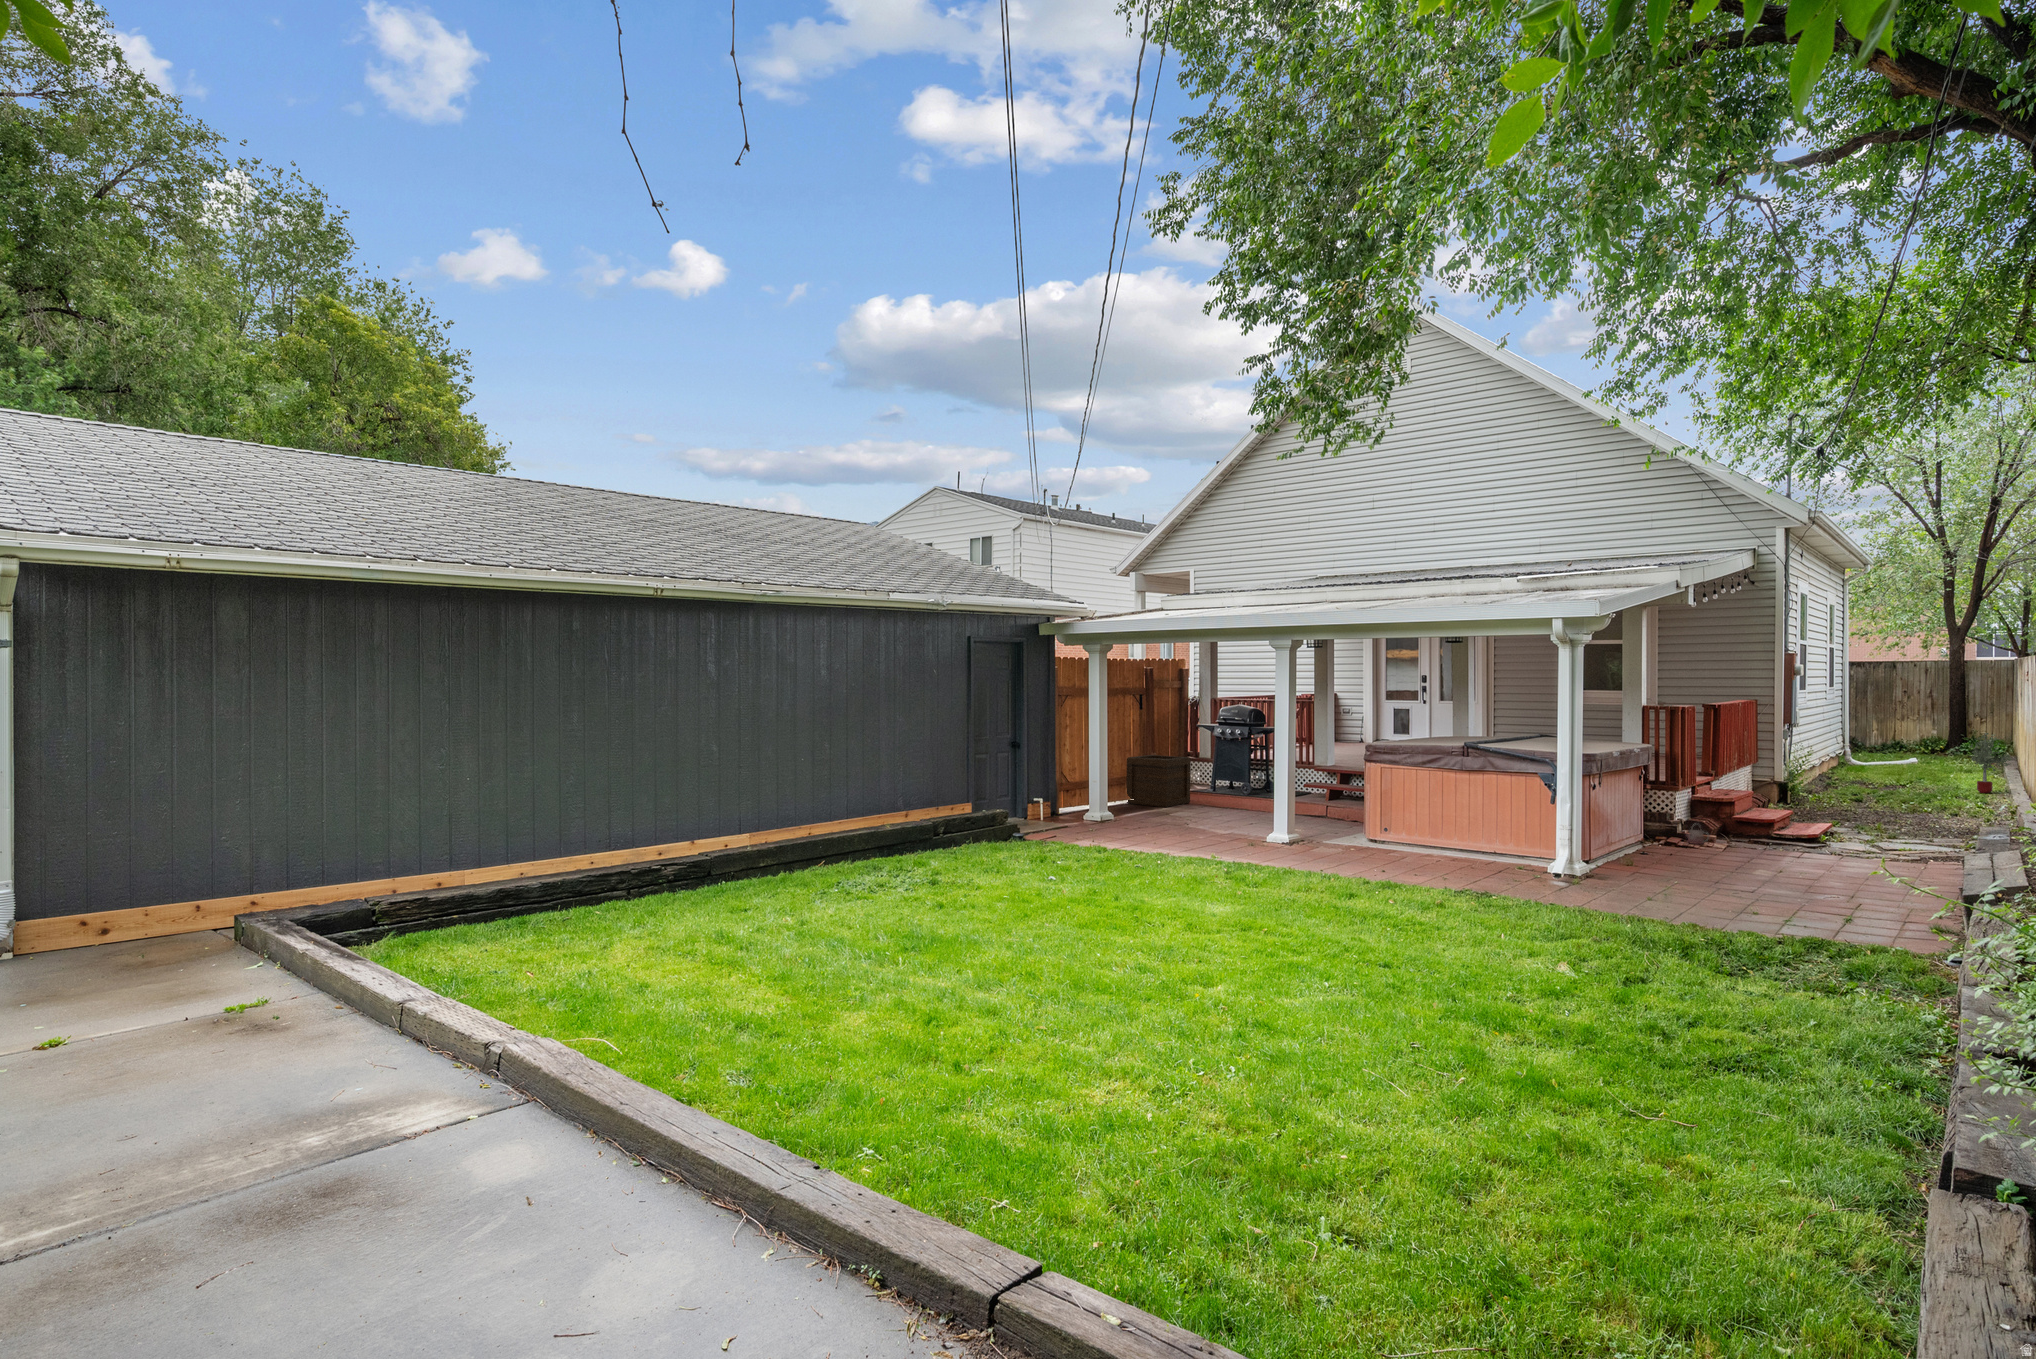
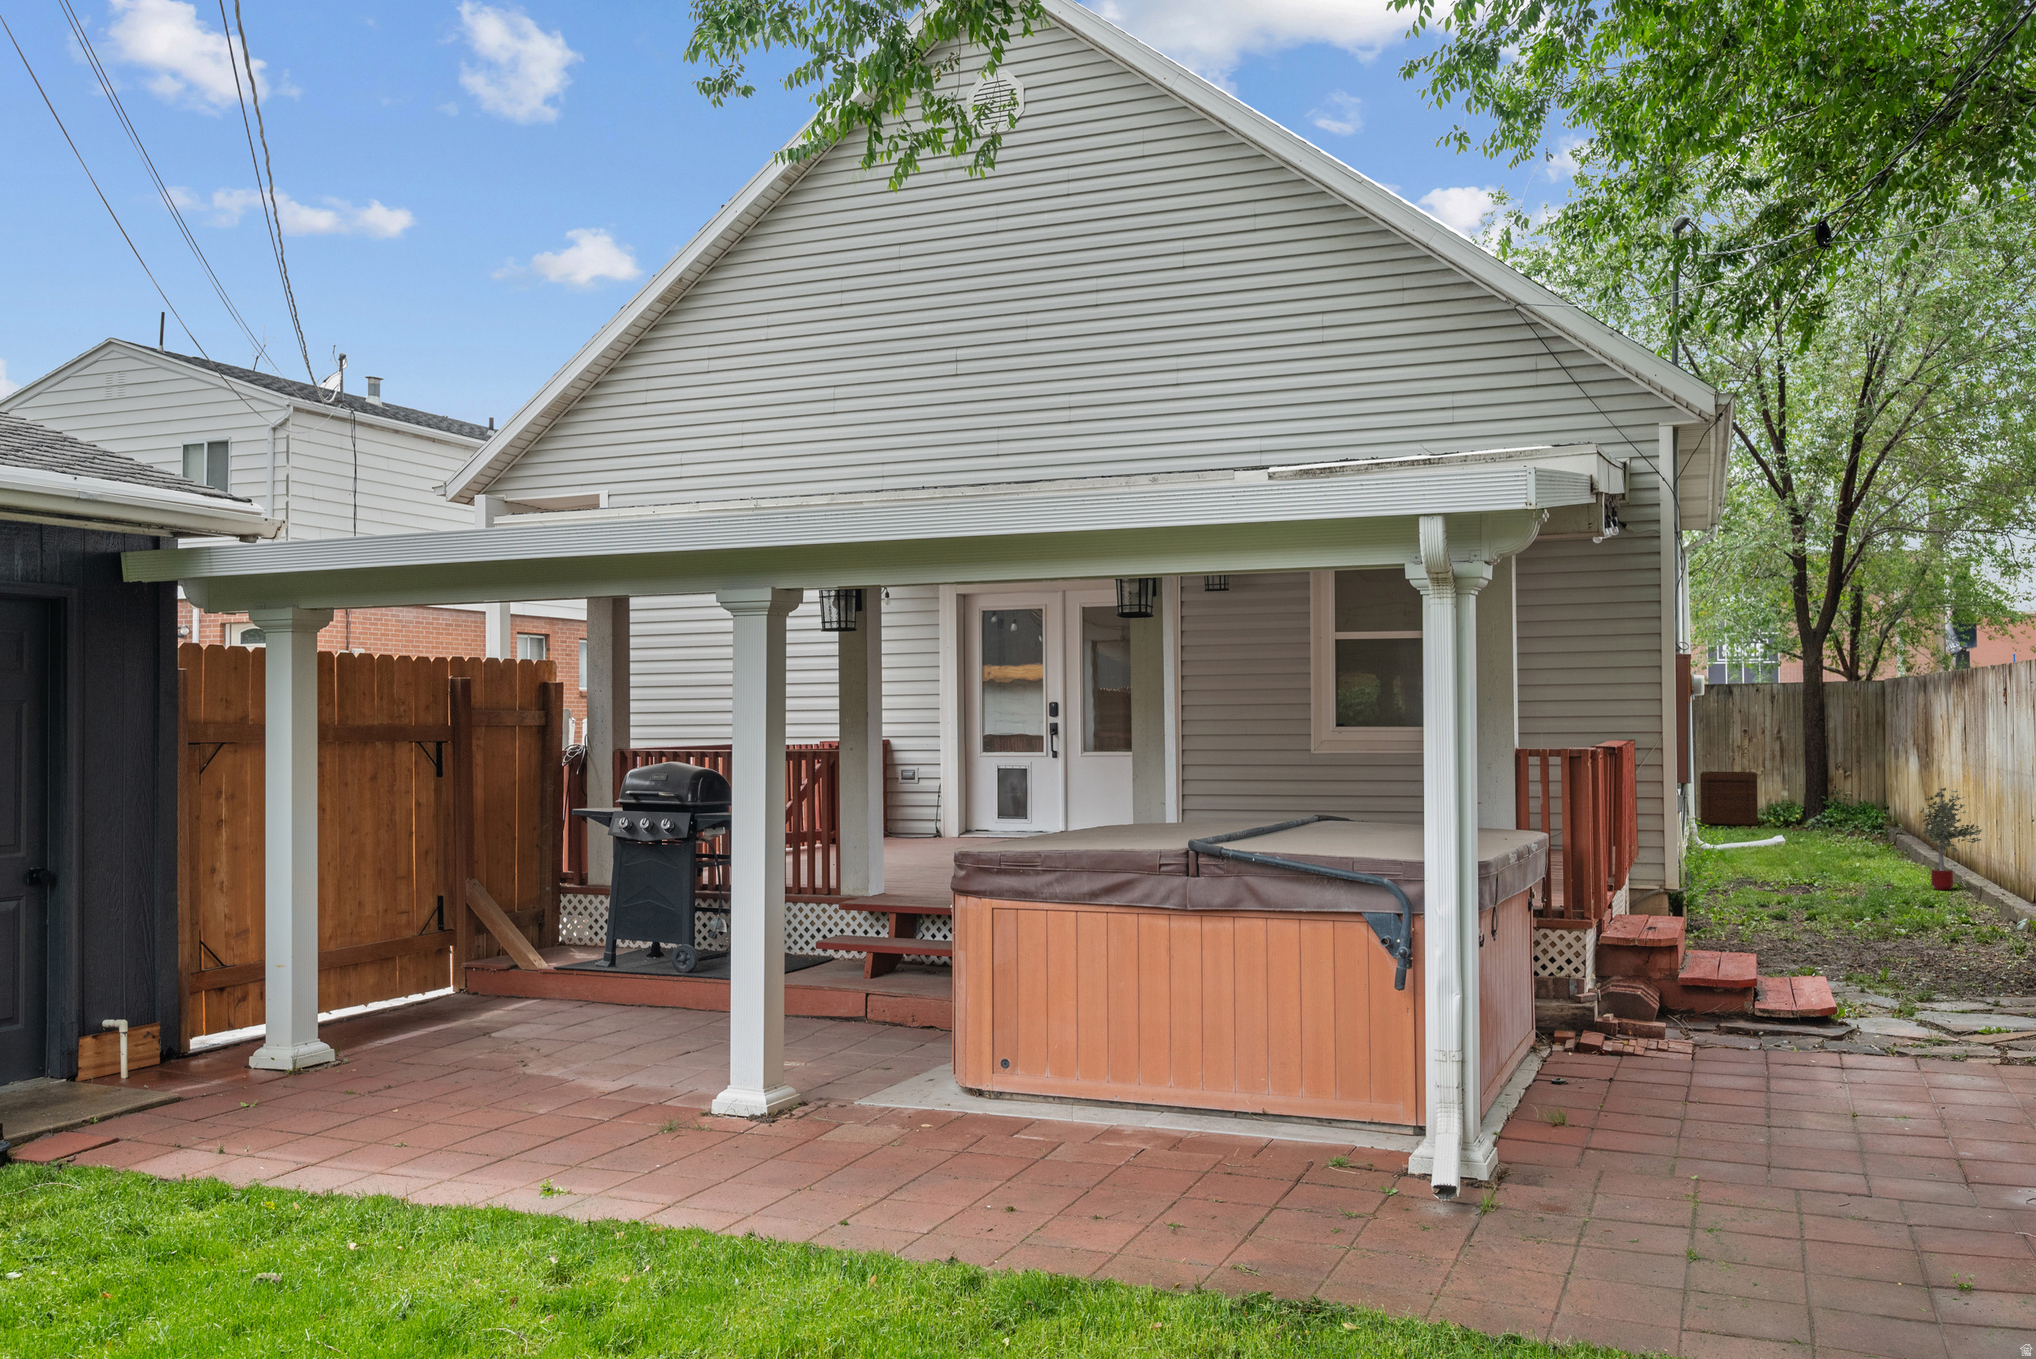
wooden crate: present [1126,755,1191,807] -> present [1700,771,1758,825]
watering can: present [1684,824,1707,844] -> none [1600,1001,1668,1049]

